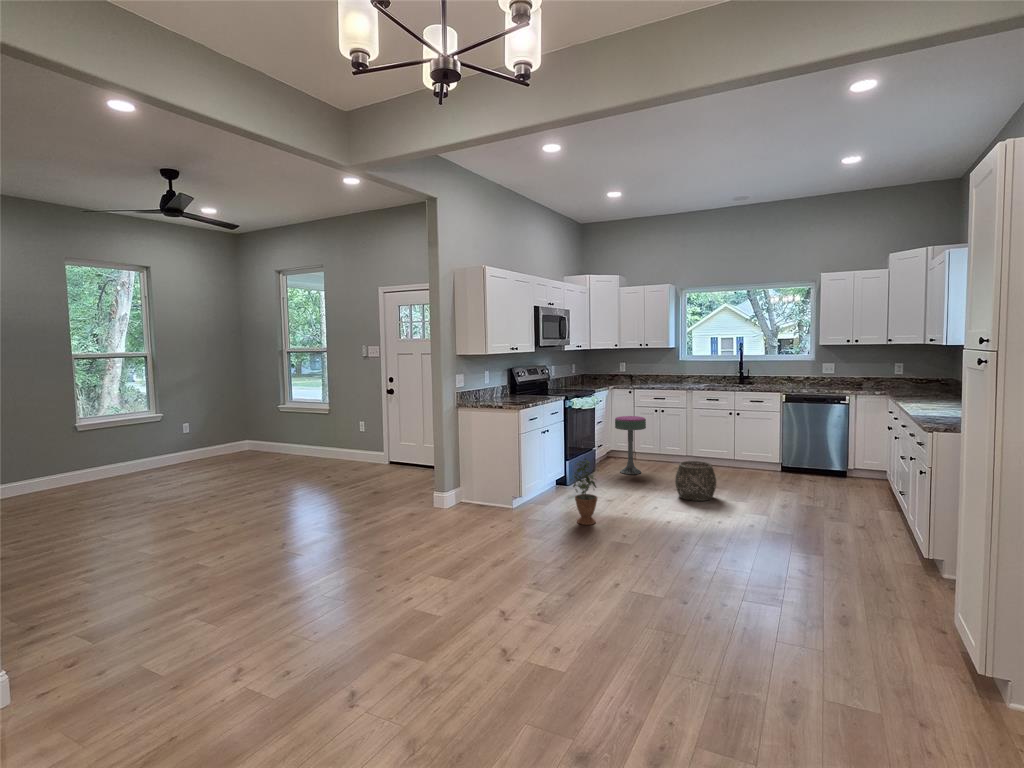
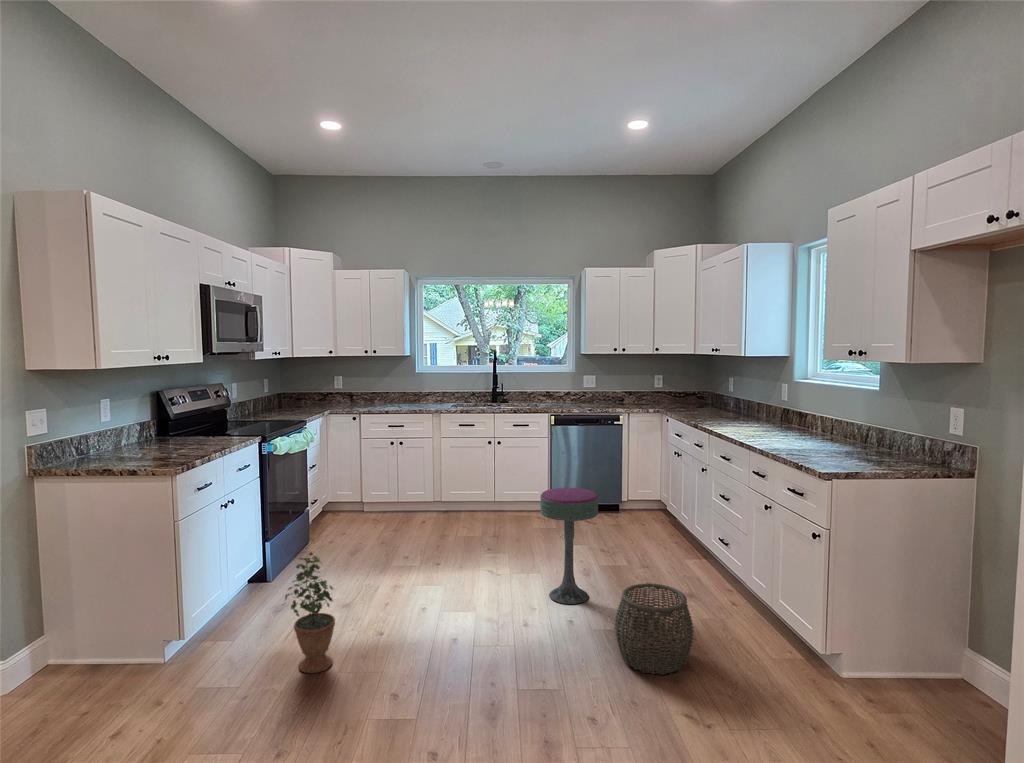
bar stool: present [615,416,646,474] -> present [540,488,598,604]
woven basket: present [675,461,716,501] -> present [614,583,694,675]

